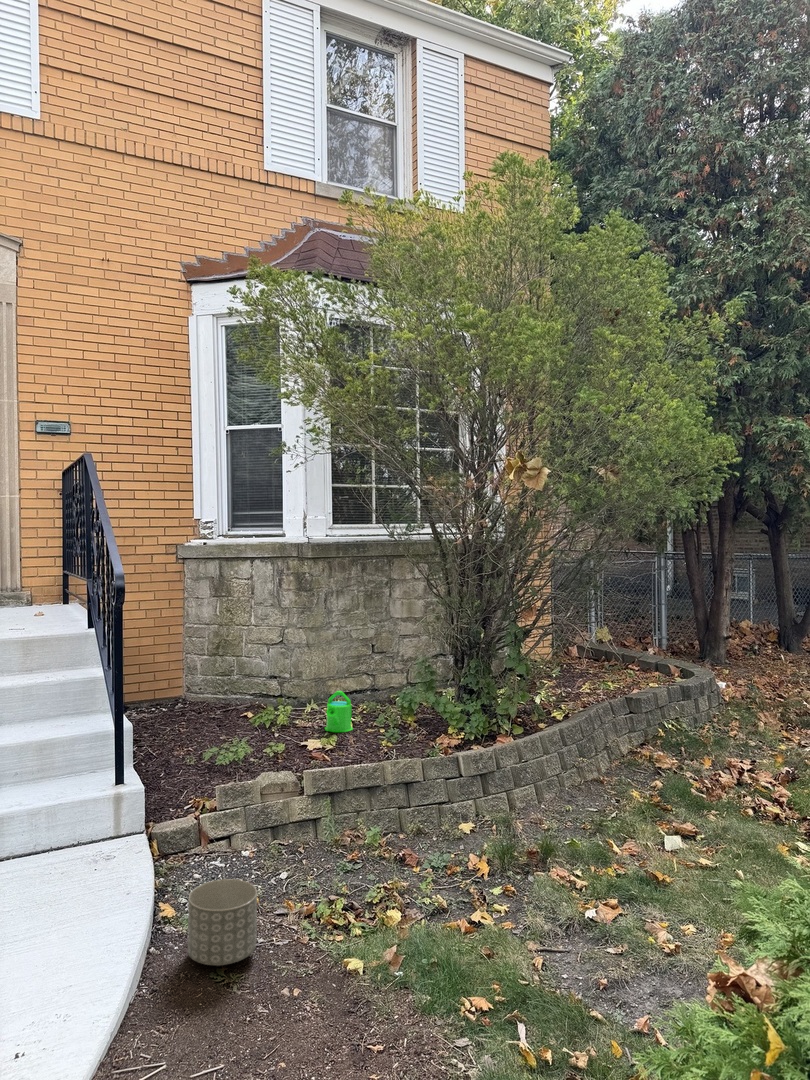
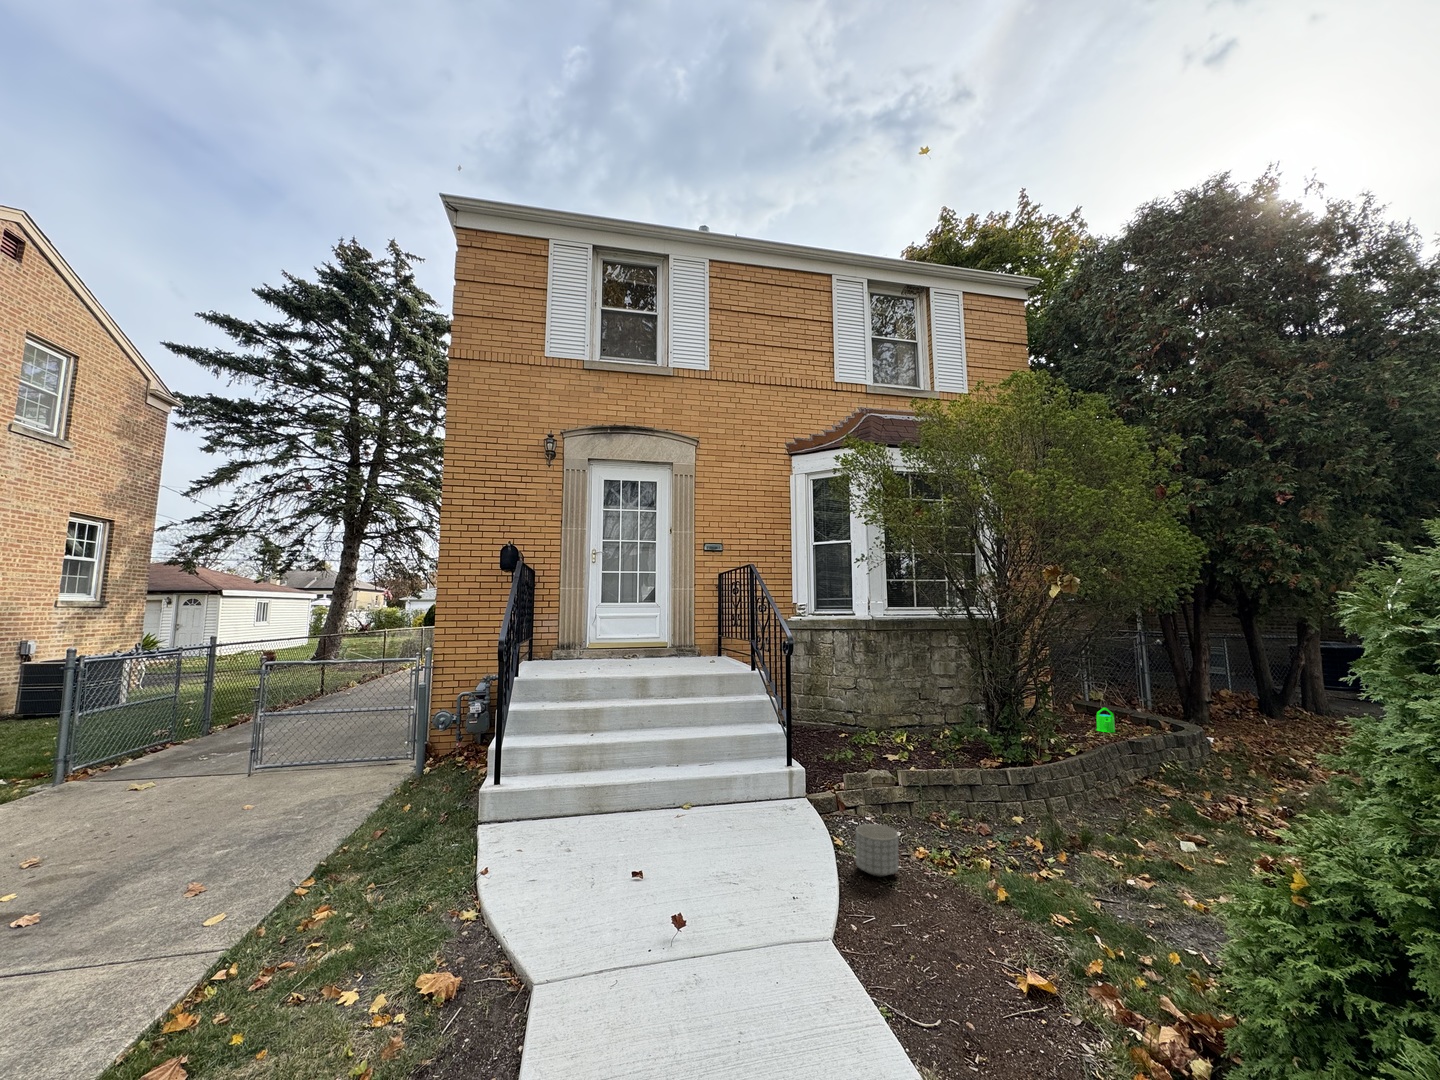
watering can: present [325,691,353,732] -> present [1096,708,1115,732]

